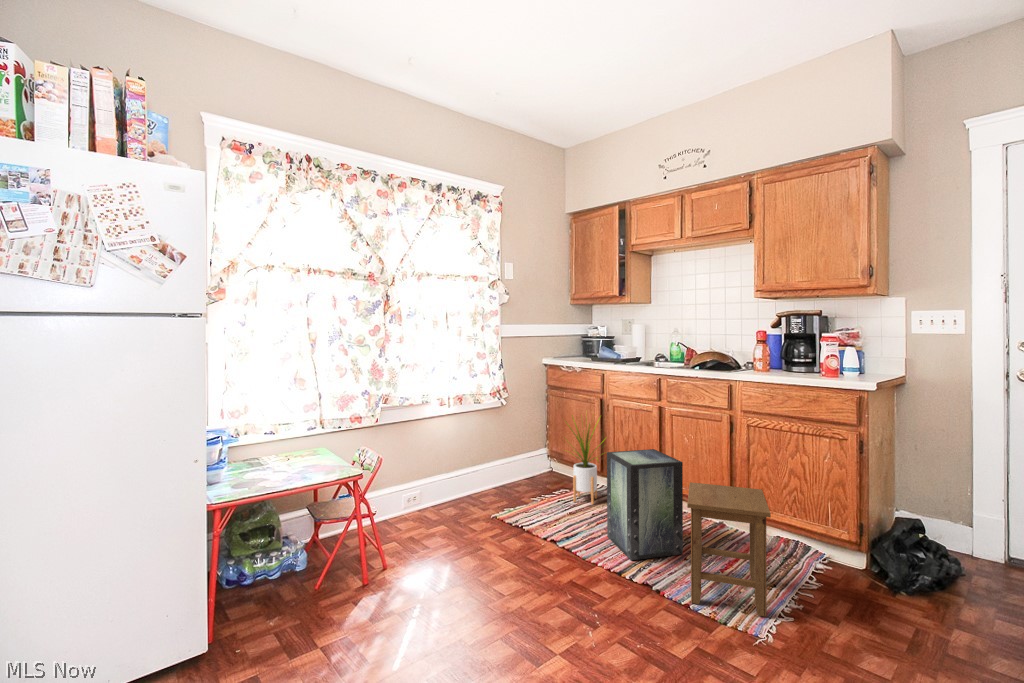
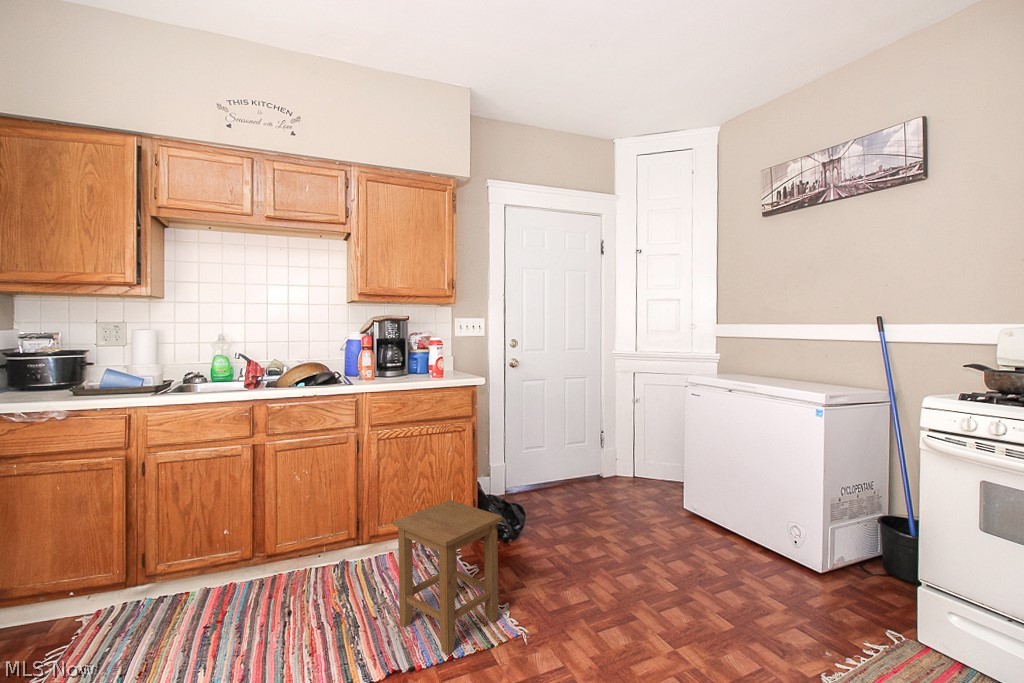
house plant: present [568,415,603,504] -> none [78,470,186,647]
storage box: present [607,449,683,560] -> none [254,500,365,661]

